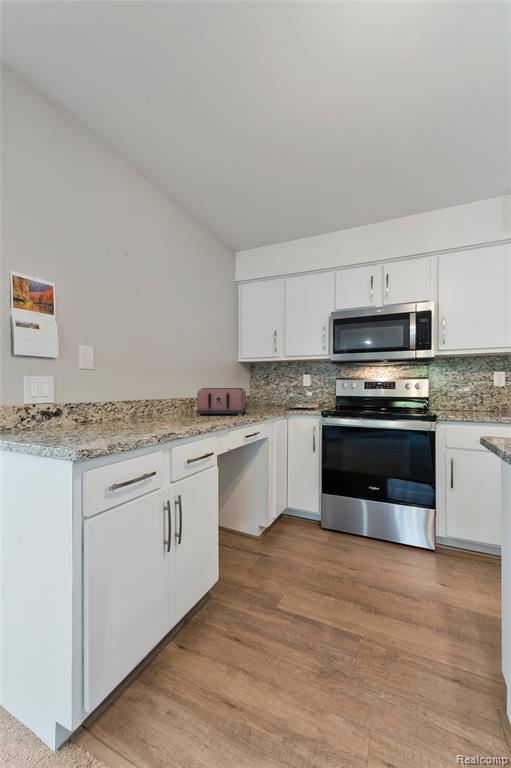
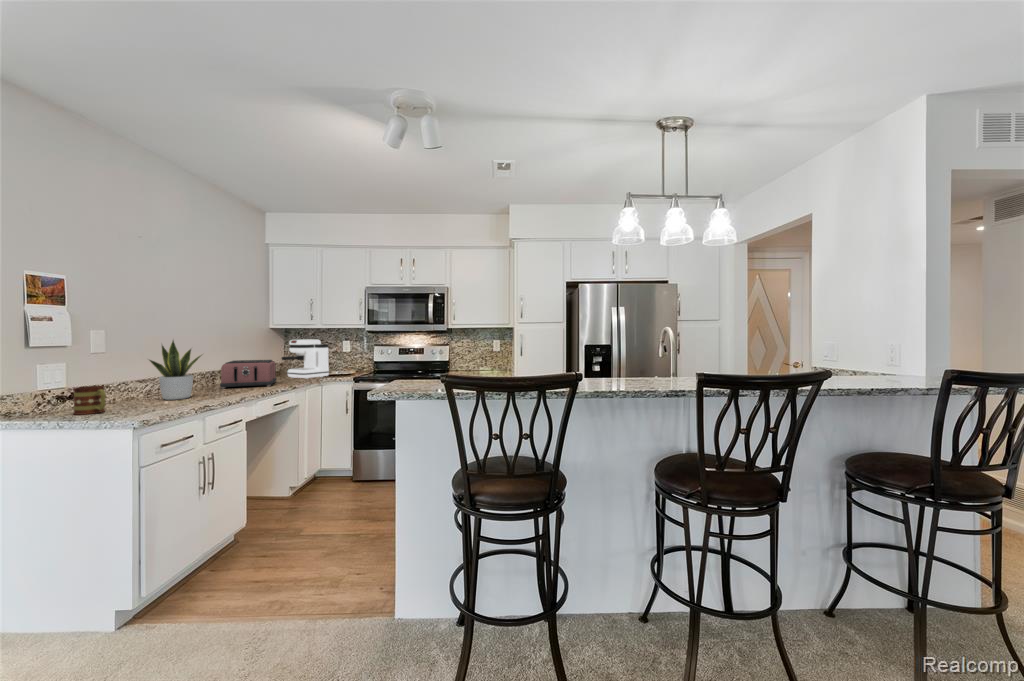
potted plant: none [126,354,180,424] -> present [149,341,201,400]
coffee maker: none [251,370,294,411] -> present [282,339,329,379]
mug: none [45,402,76,434] -> present [73,386,106,415]

